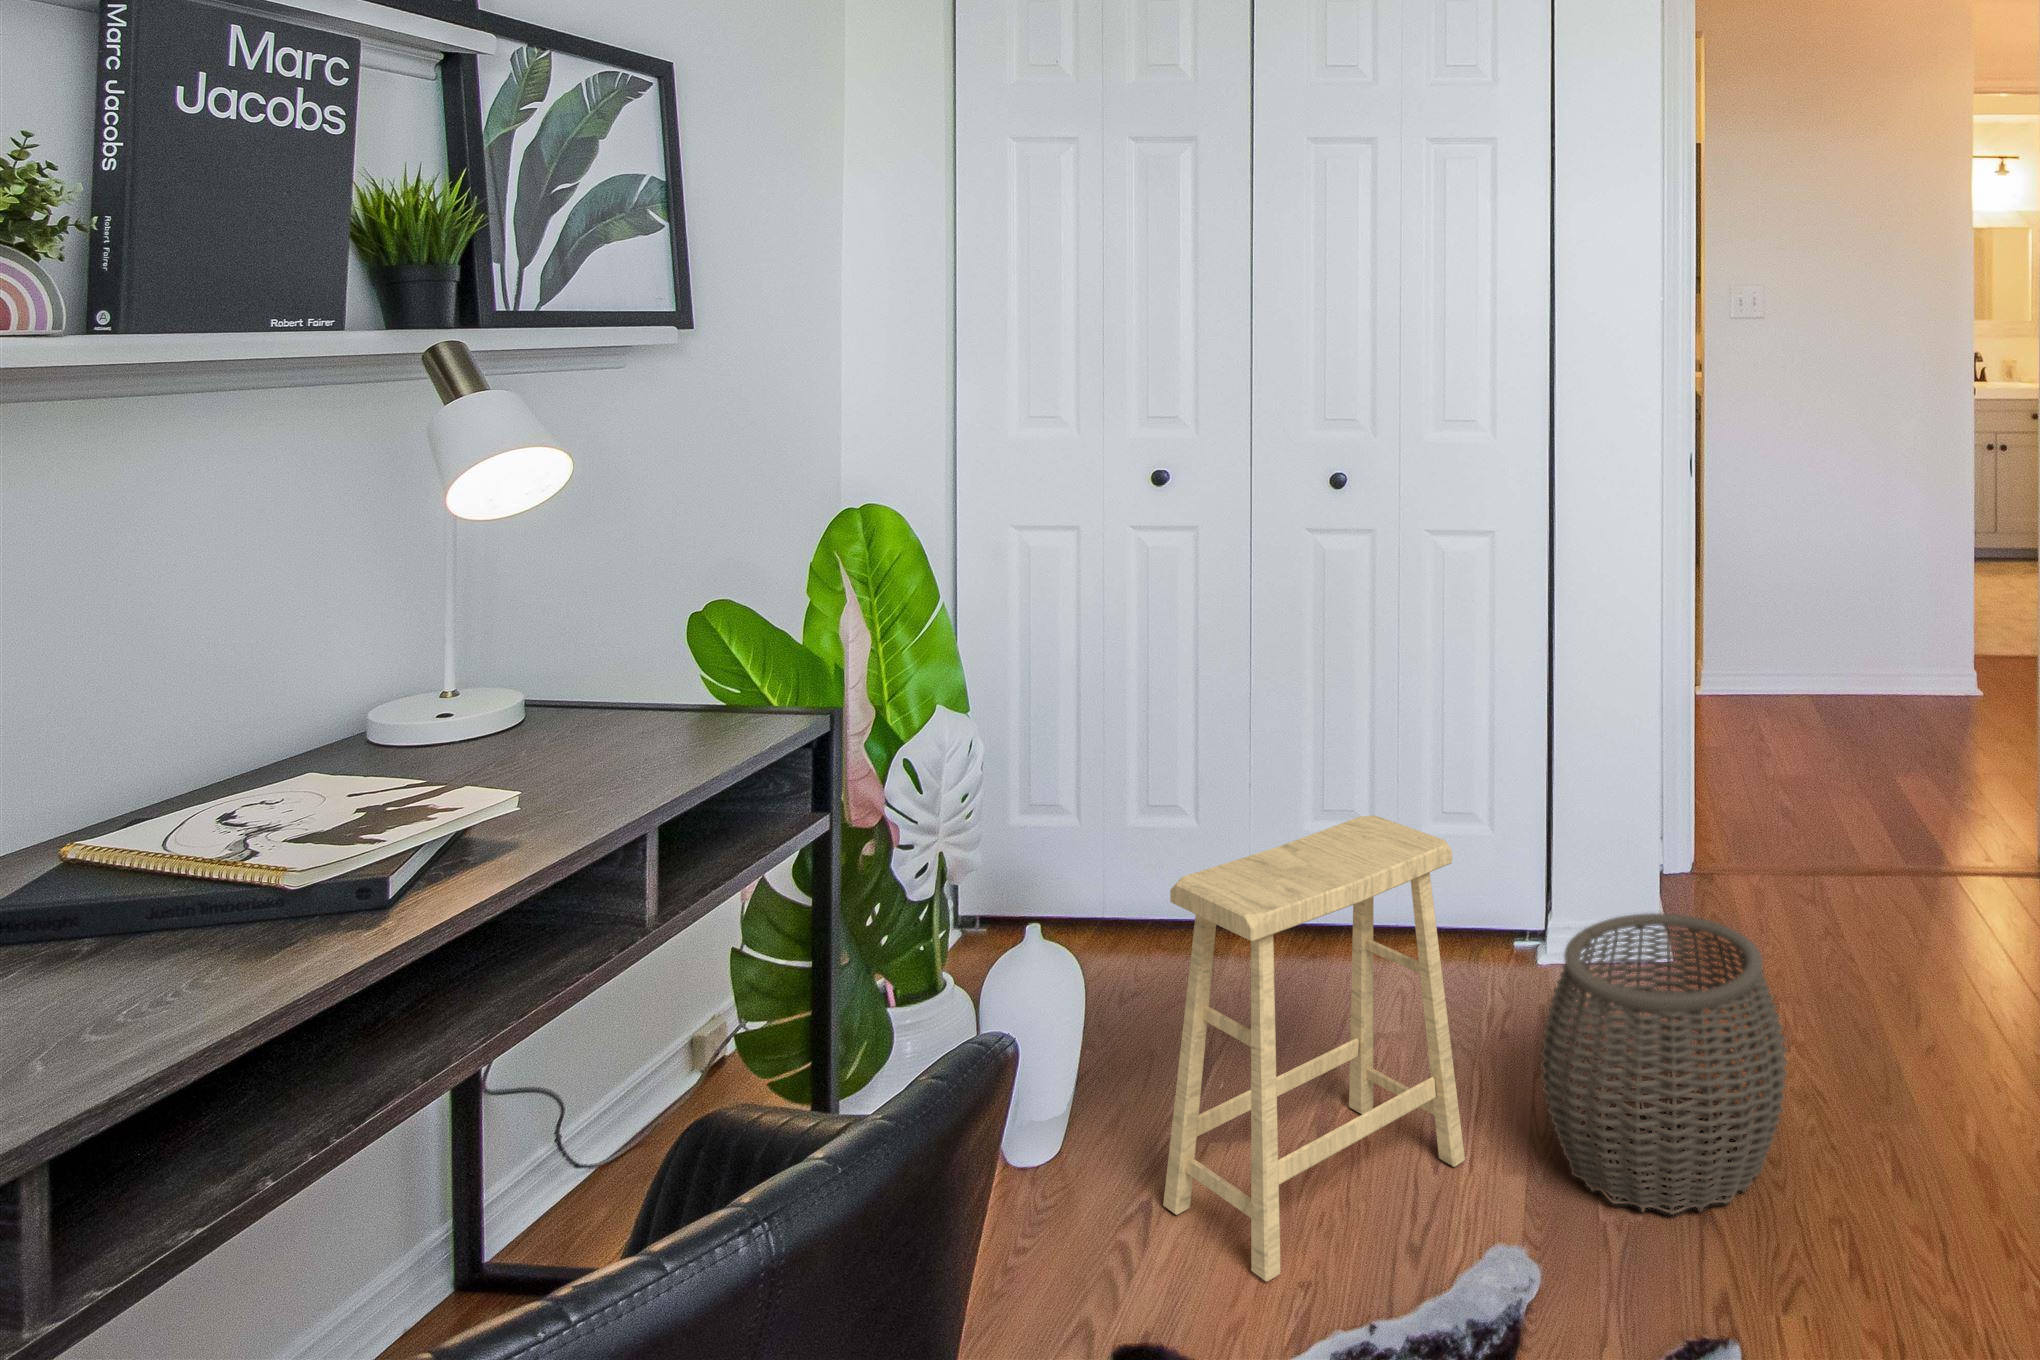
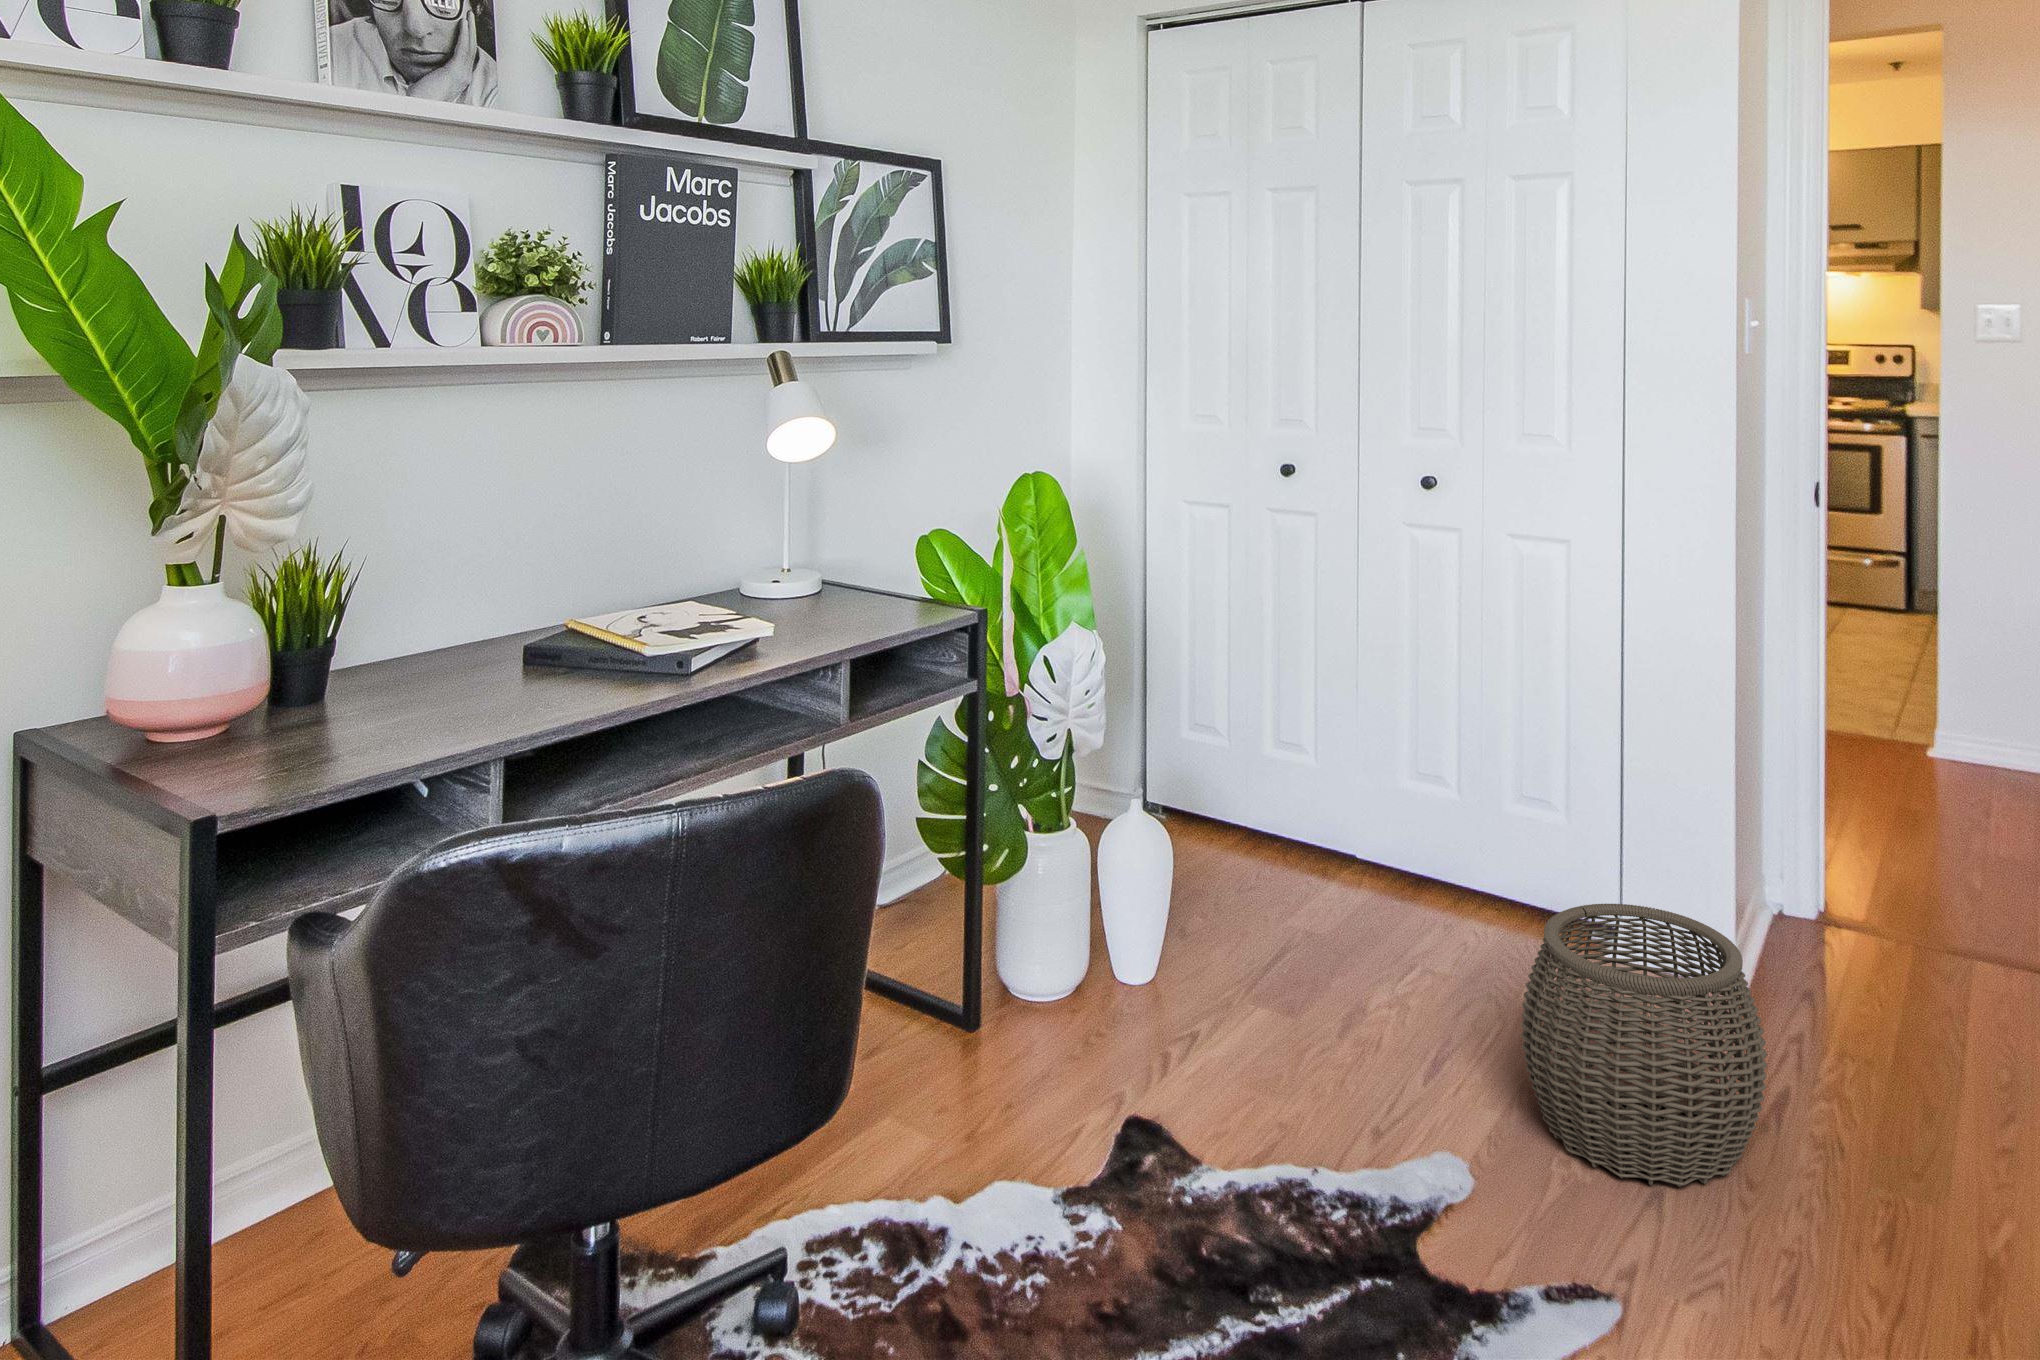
footstool: present [1163,815,1465,1282] -> none [1207,768,1456,1114]

